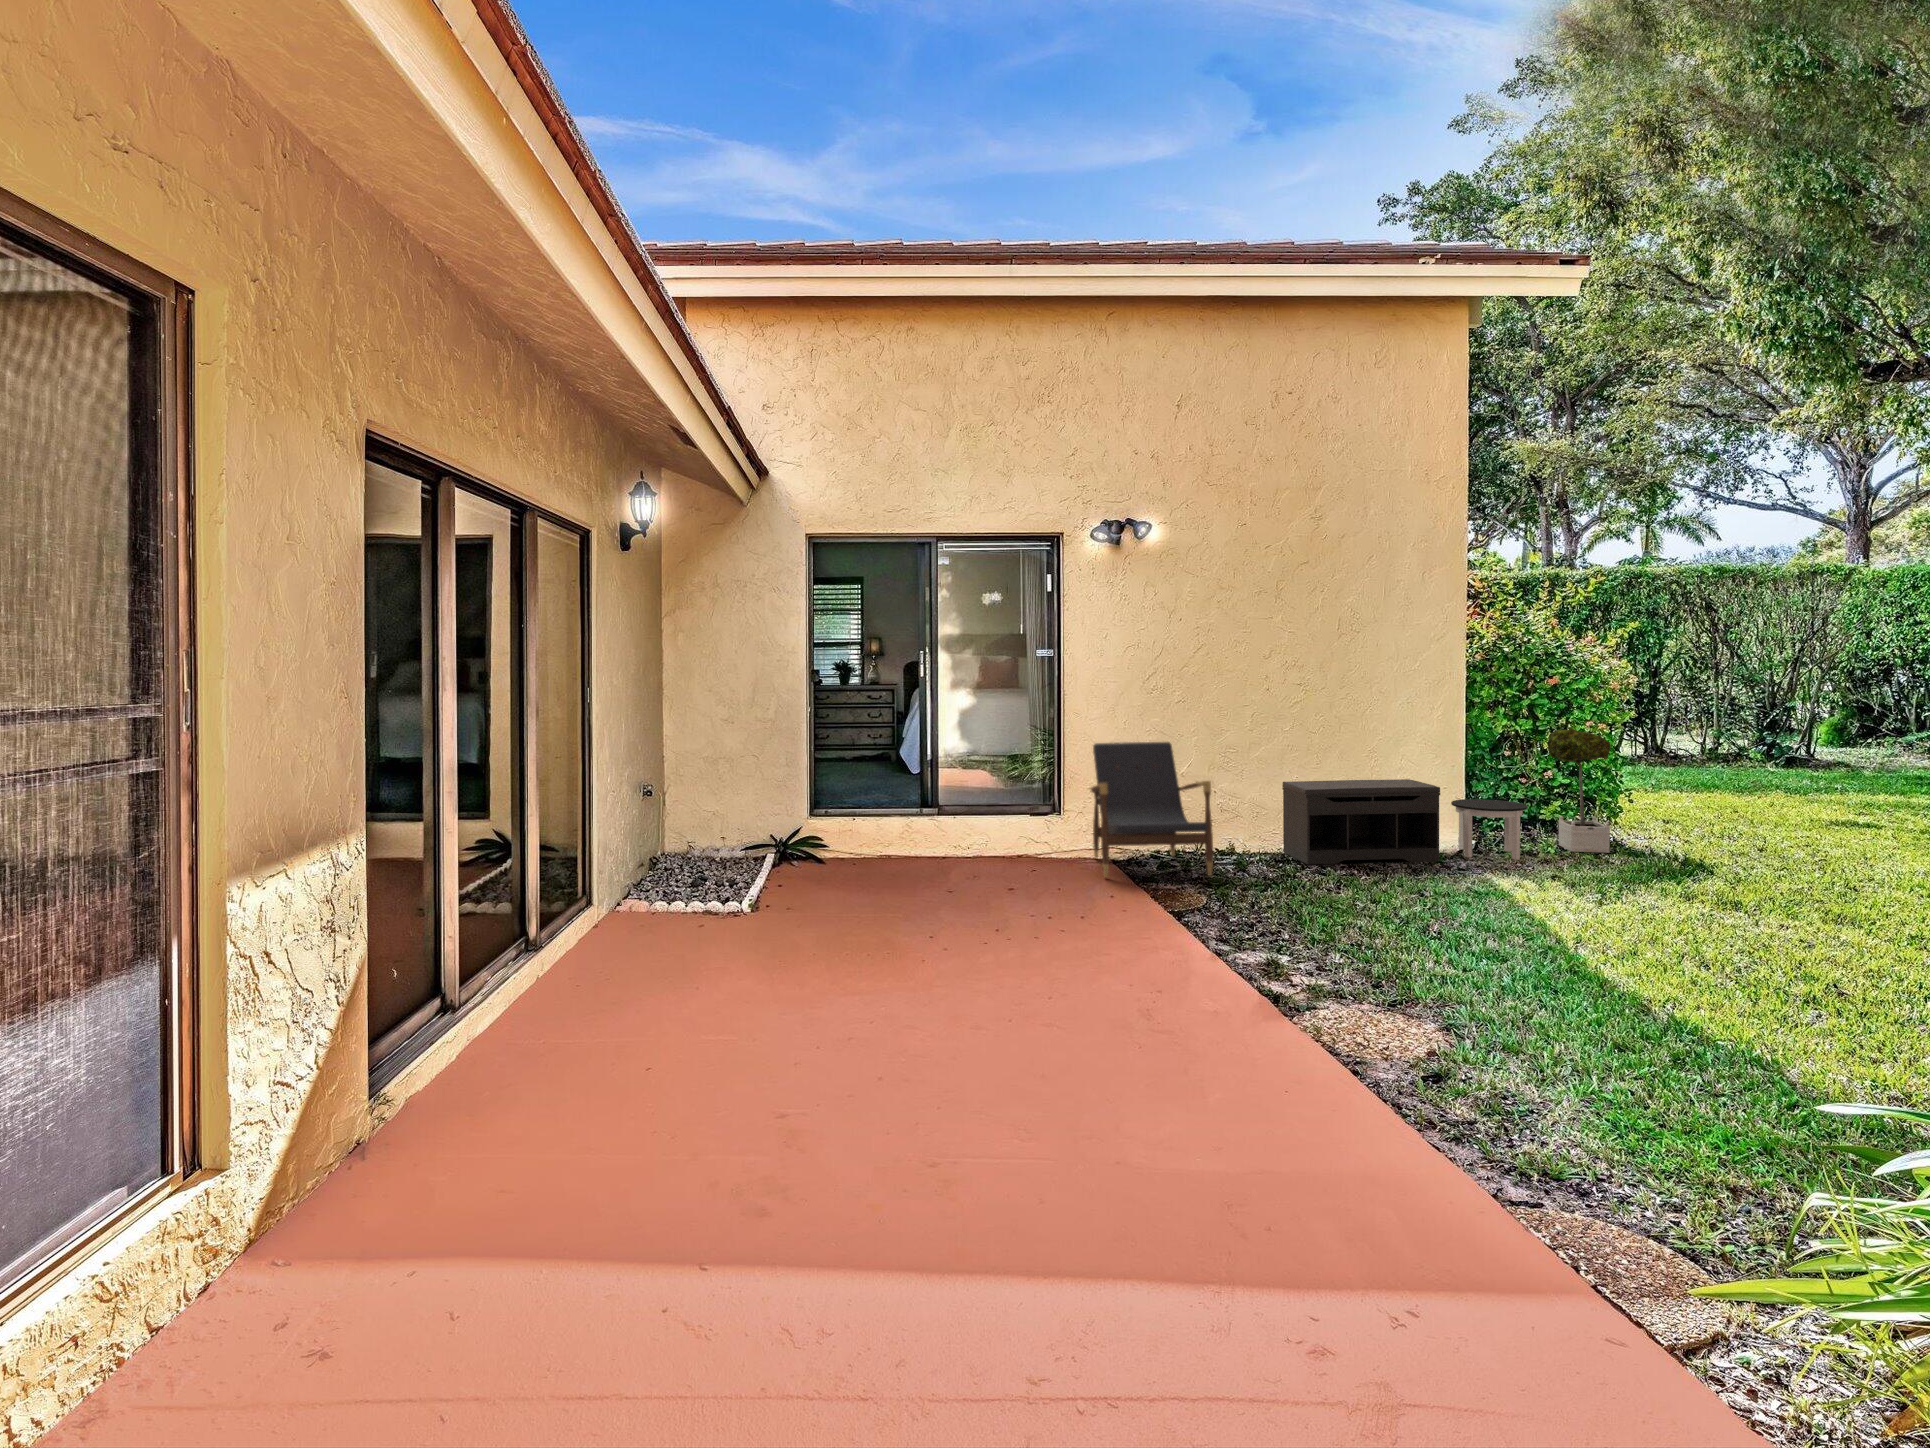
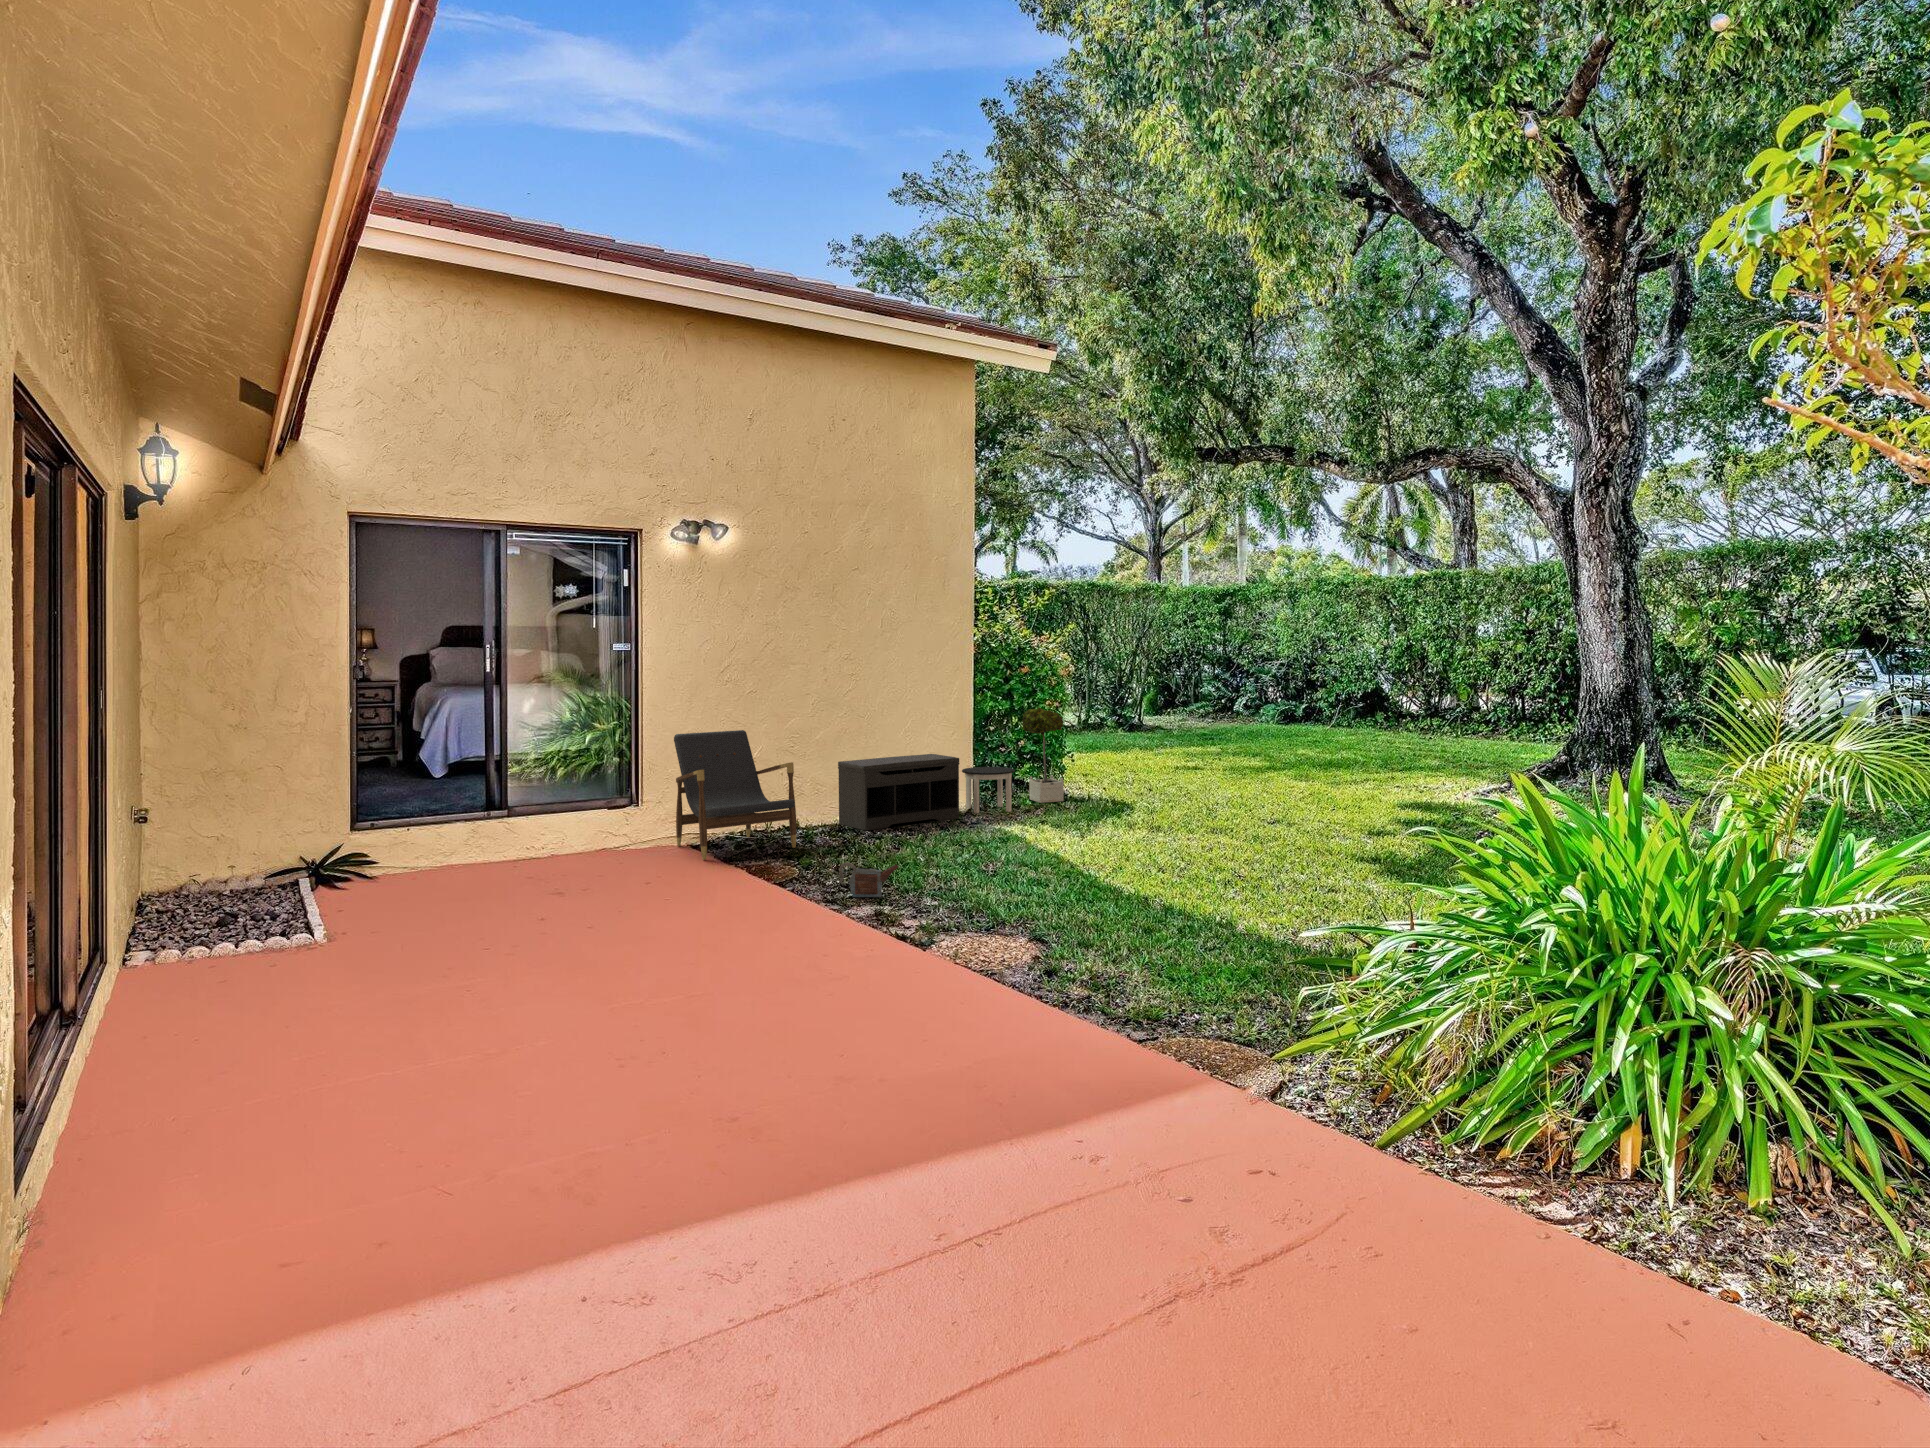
watering can: none [1207,908,1280,956] -> present [839,863,899,897]

